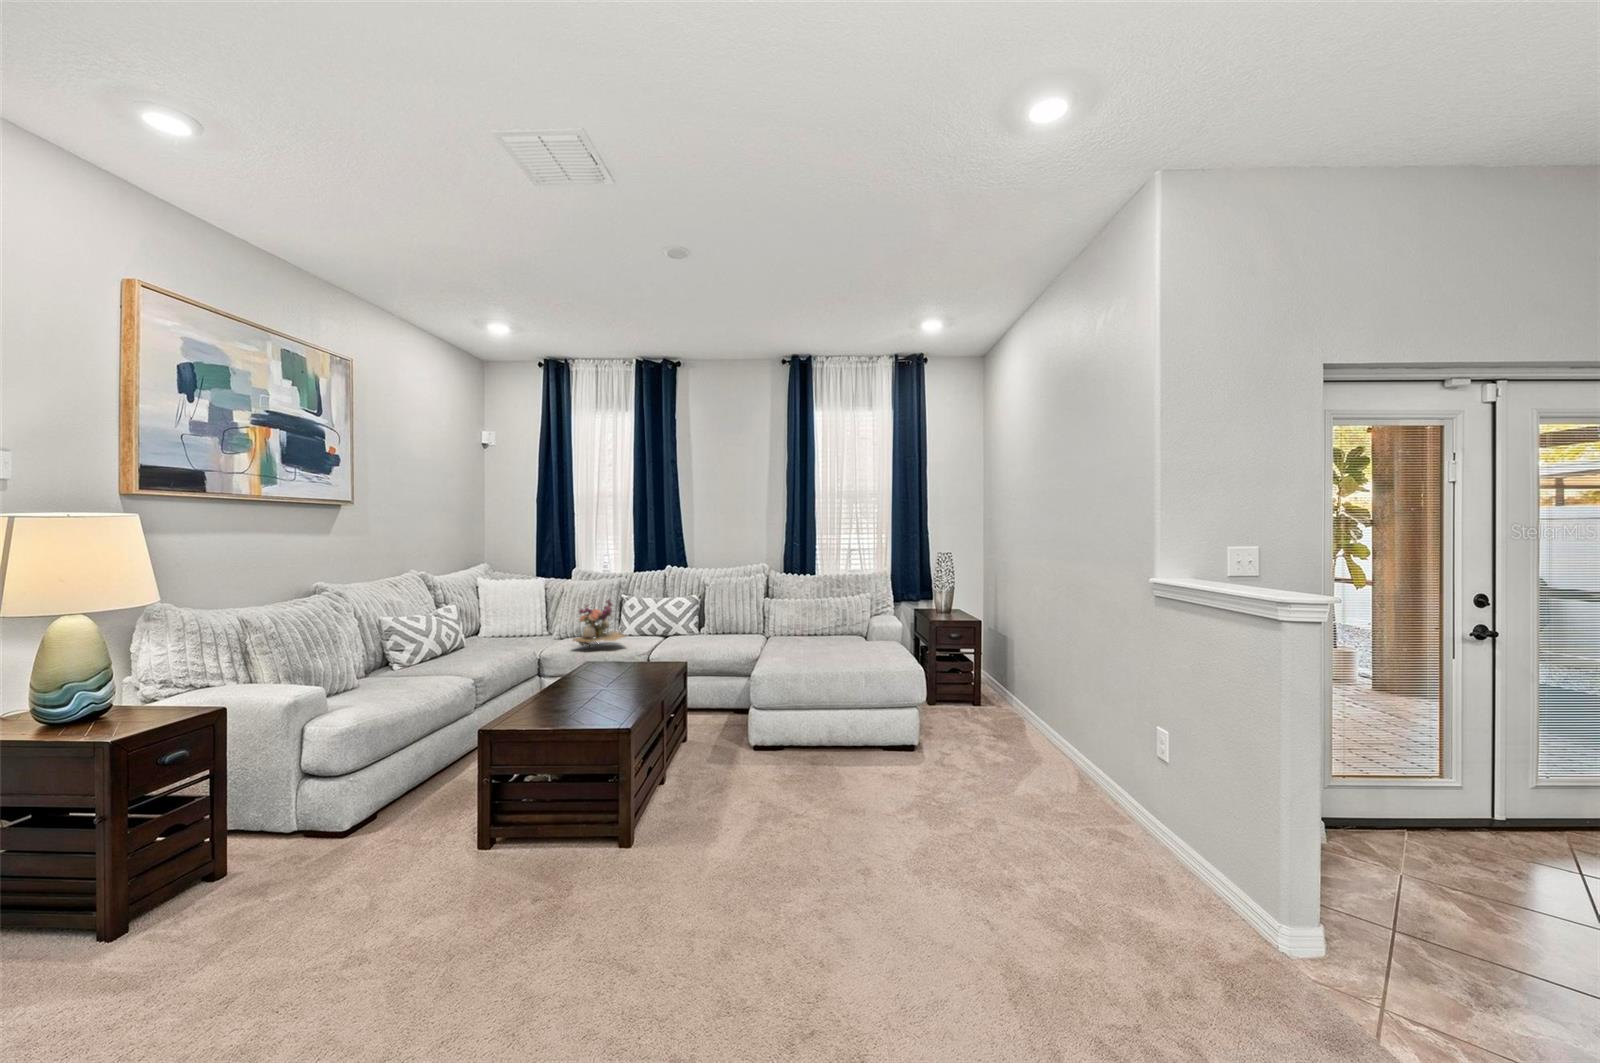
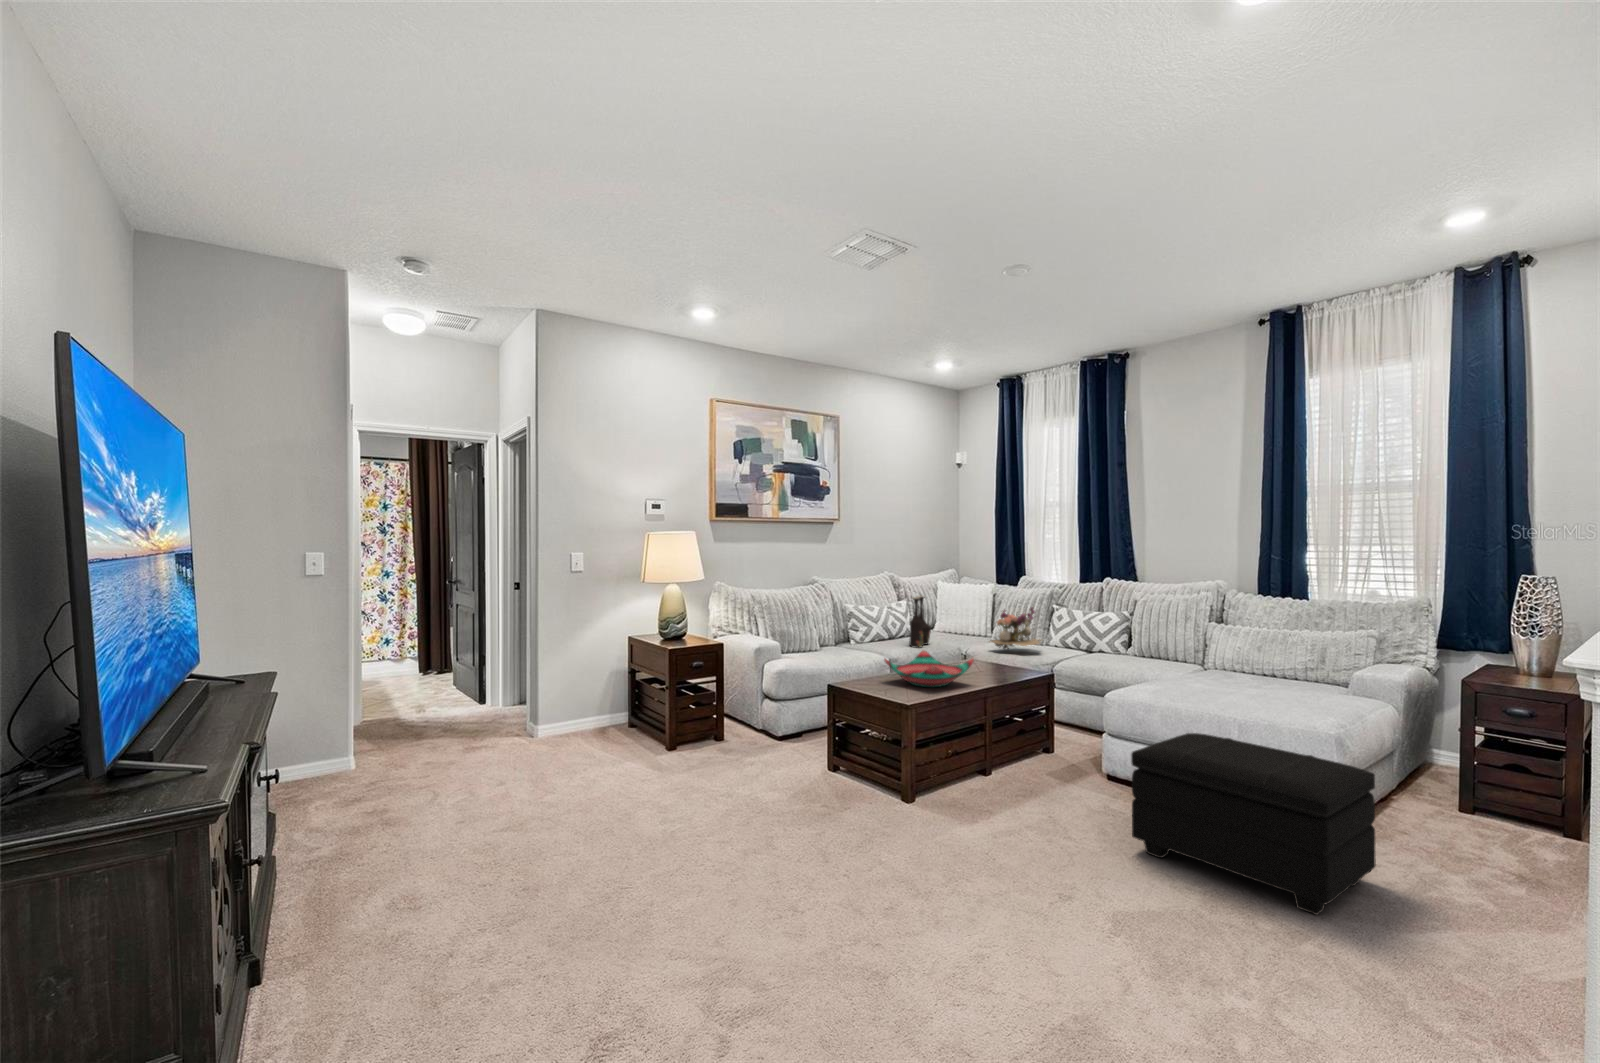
vase: none [473,596,499,659] -> present [909,596,931,648]
decorative bowl: none [535,664,635,710] -> present [884,650,974,687]
footstool: none [855,703,1019,832] -> present [1131,733,1376,915]

